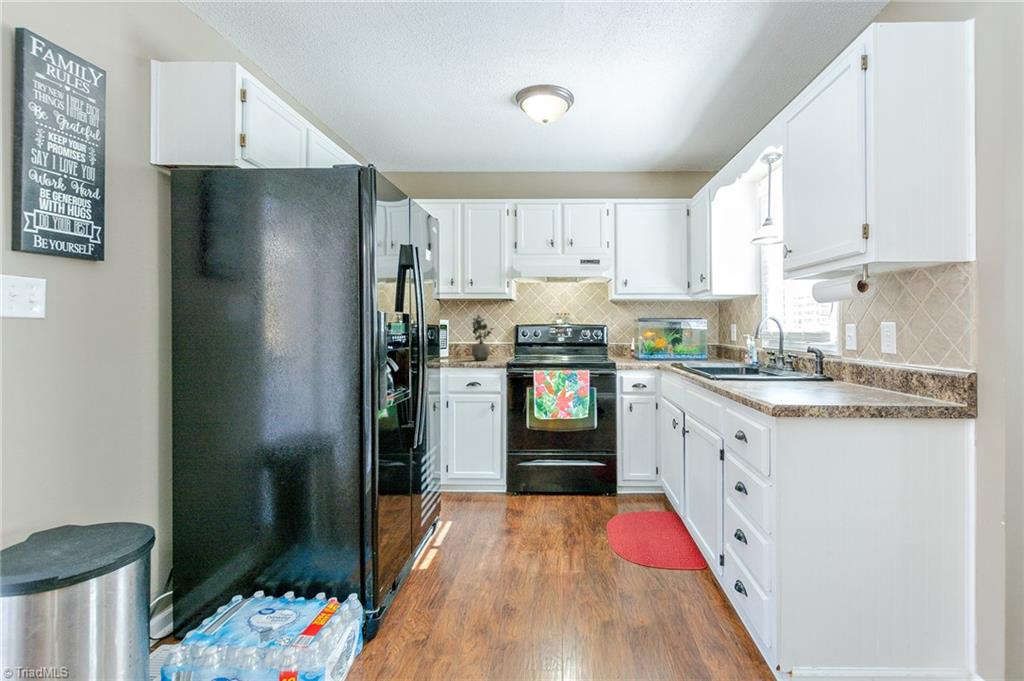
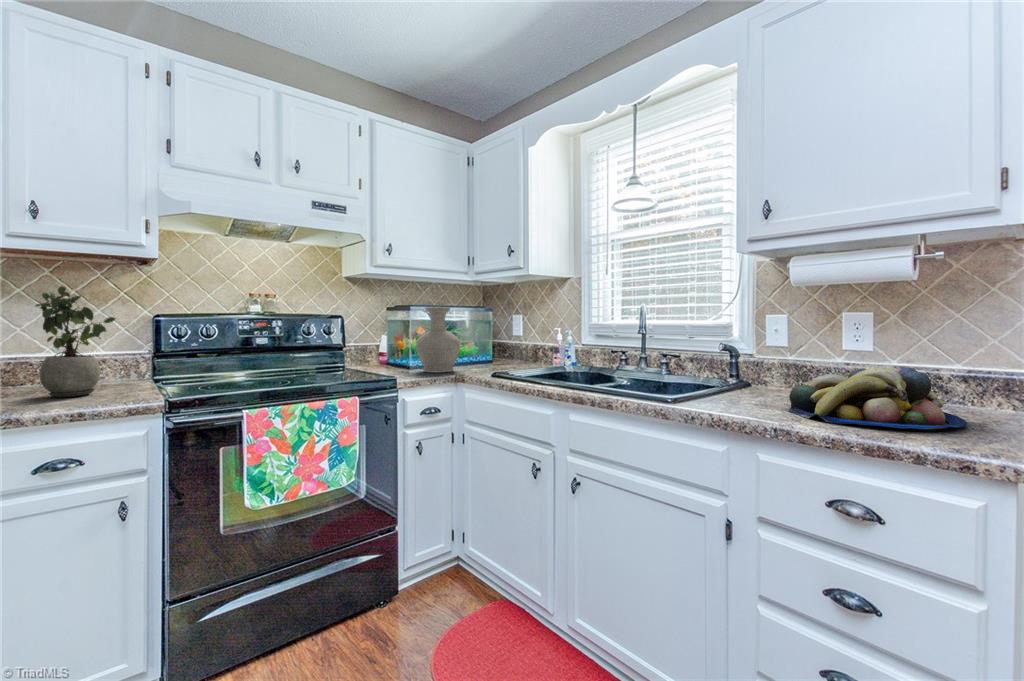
vase: none [638,320,668,362] -> present [416,307,461,372]
fruit bowl: none [758,361,865,397] -> present [788,367,967,429]

